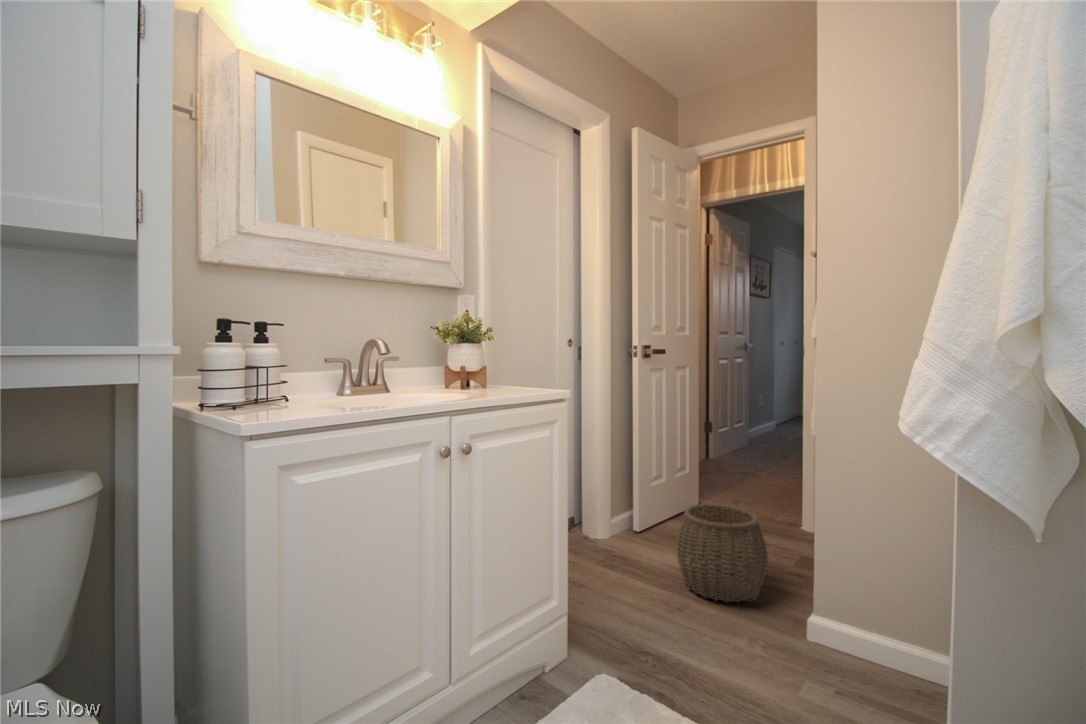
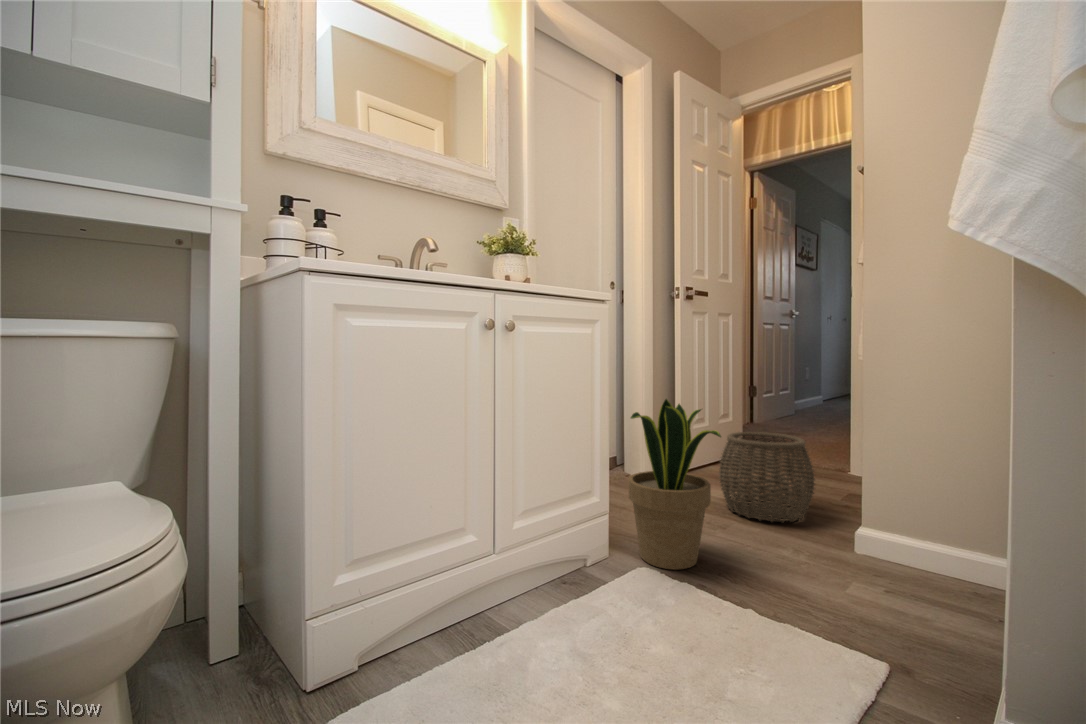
potted plant: none [588,500,678,675] -> present [629,399,721,570]

